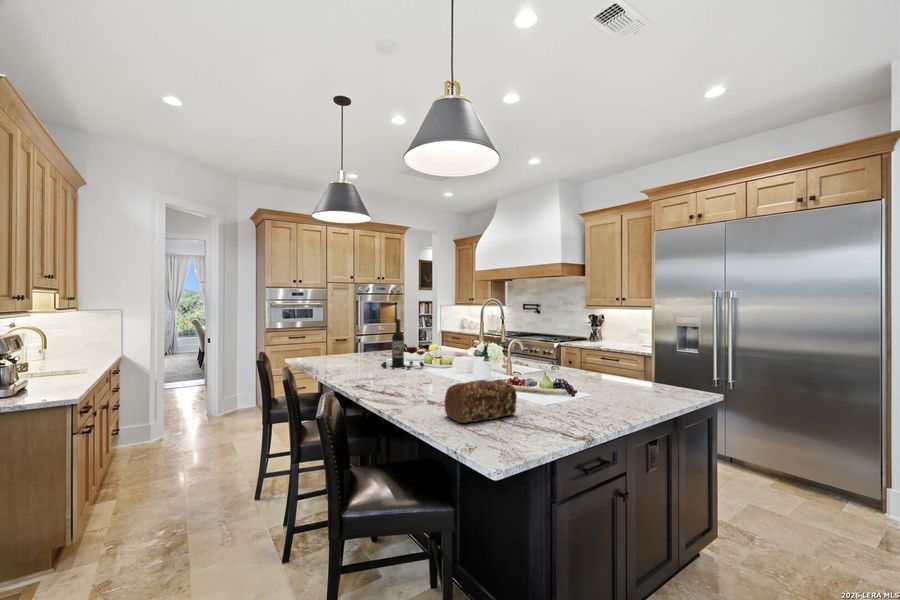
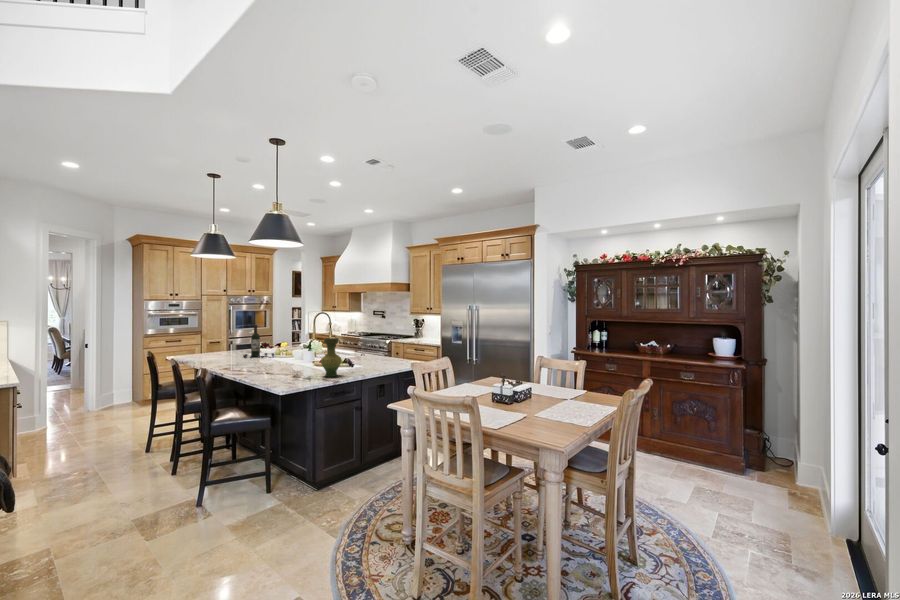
vase: none [540,347,582,427] -> present [321,338,341,377]
bread loaf: present [444,380,517,423] -> none [271,357,312,378]

